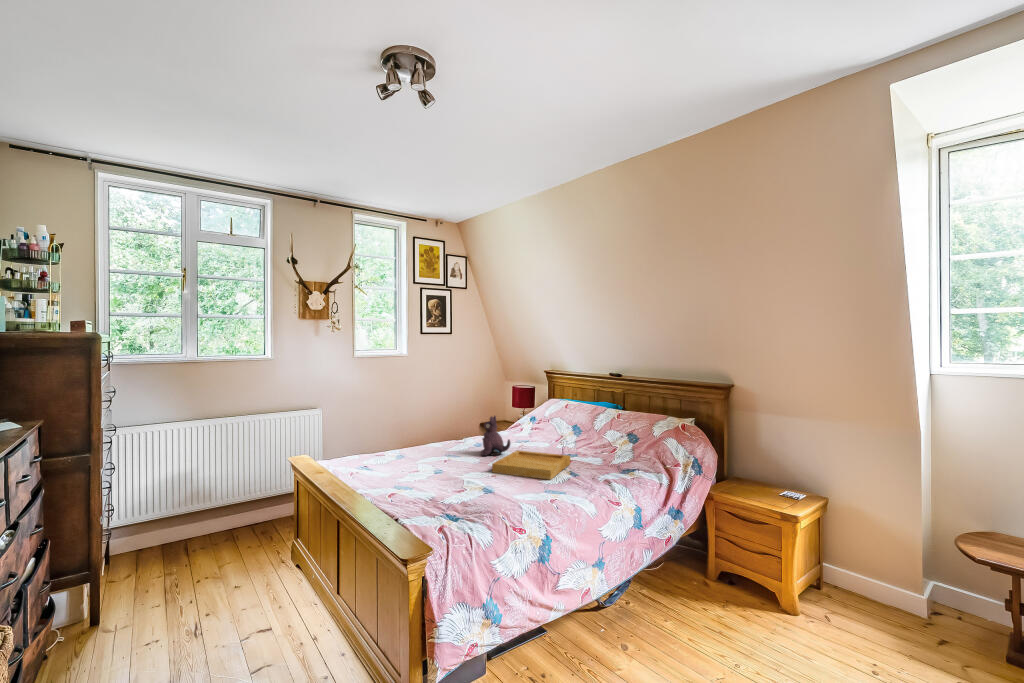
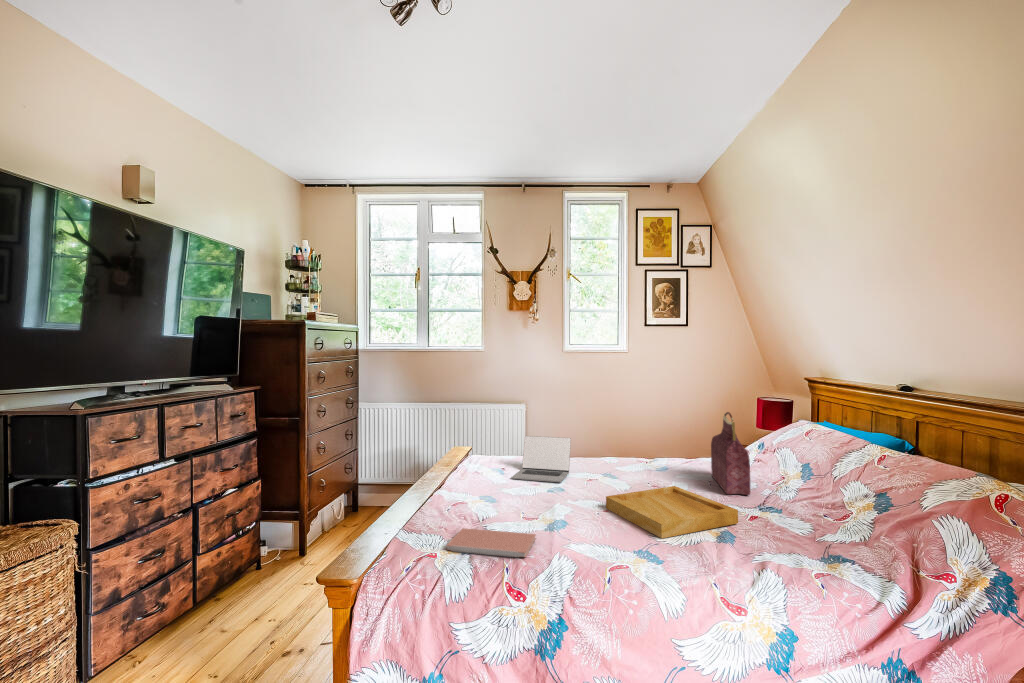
handbag: none [514,397,552,451] -> present [711,412,750,495]
plush toy: present [481,416,510,456] -> none [633,432,675,488]
laptop: none [384,428,434,469] -> present [511,436,571,482]
notebook: none [435,494,505,519] -> present [446,528,536,557]

